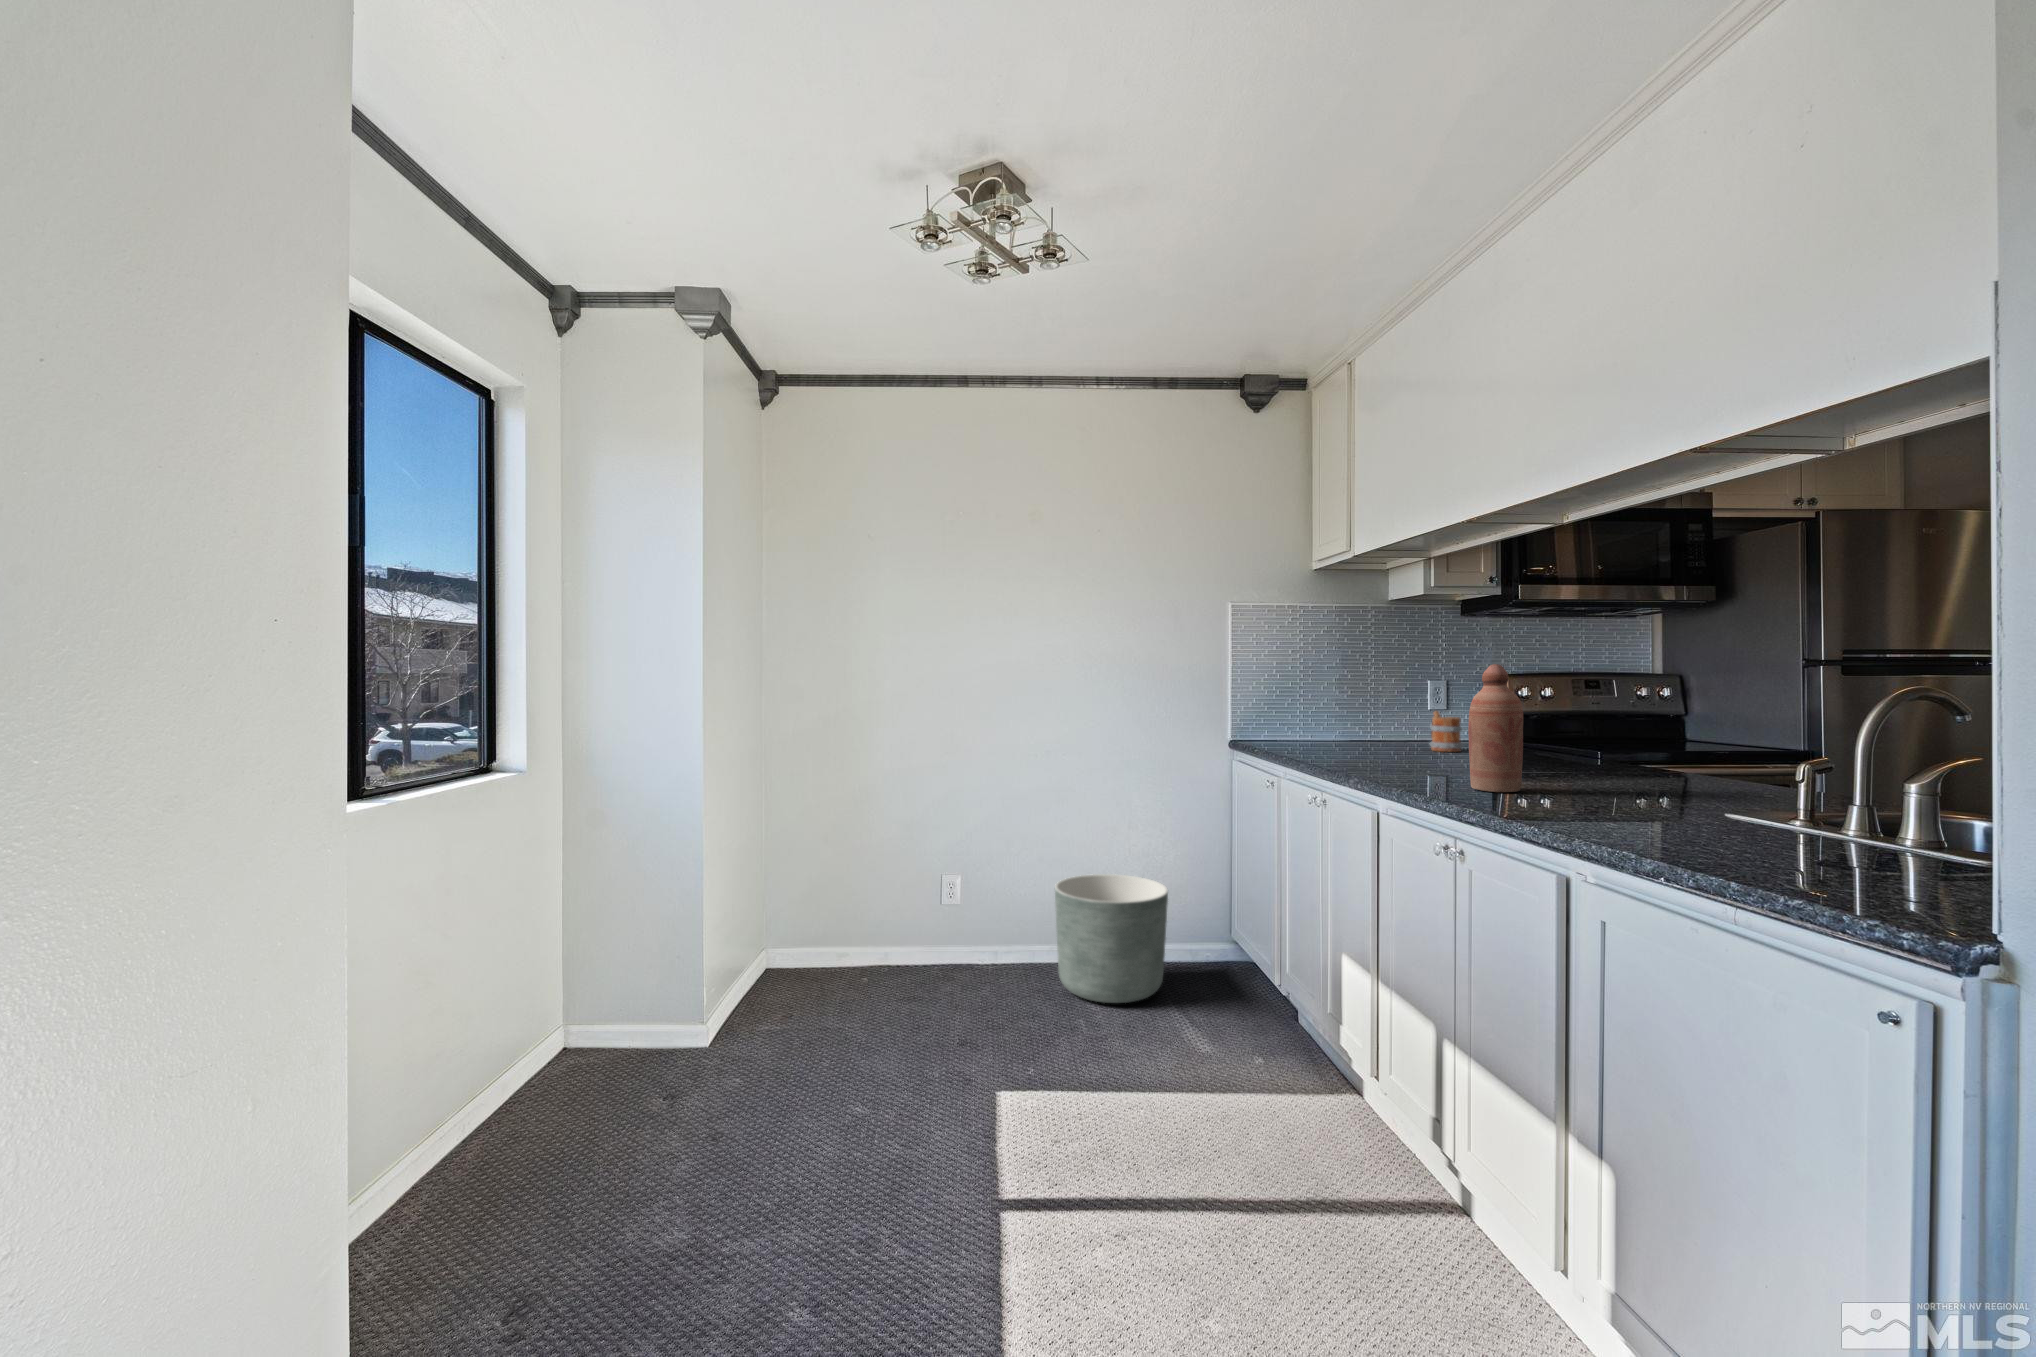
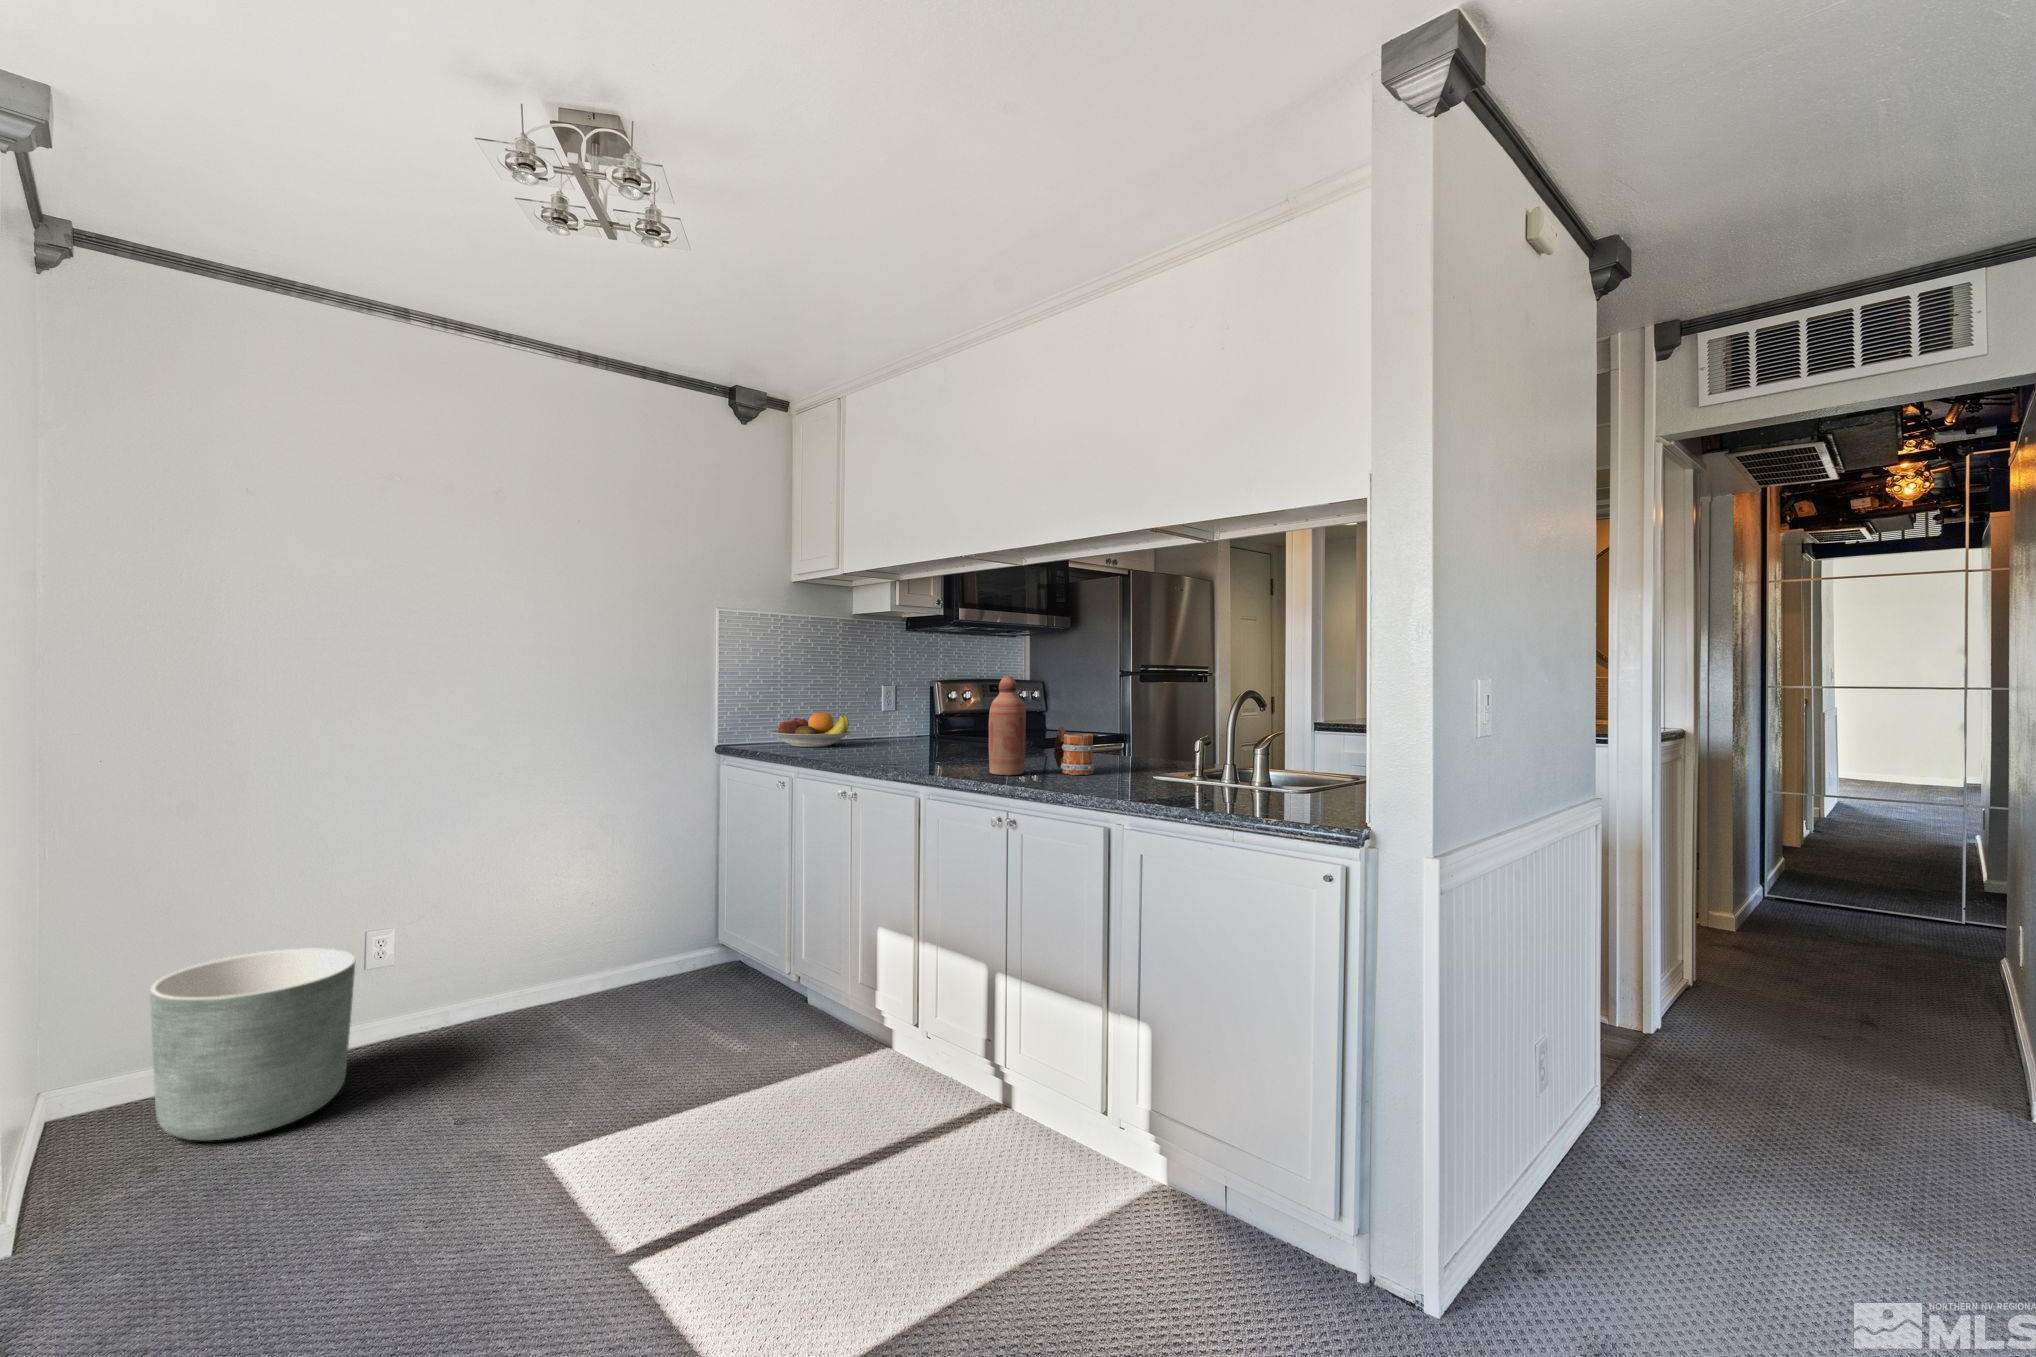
fruit bowl: none [1289,709,1379,746] -> present [770,712,851,747]
mug: present [1430,711,1463,752] -> present [1054,727,1094,775]
planter: present [1055,874,1168,1003] -> present [150,949,355,1140]

